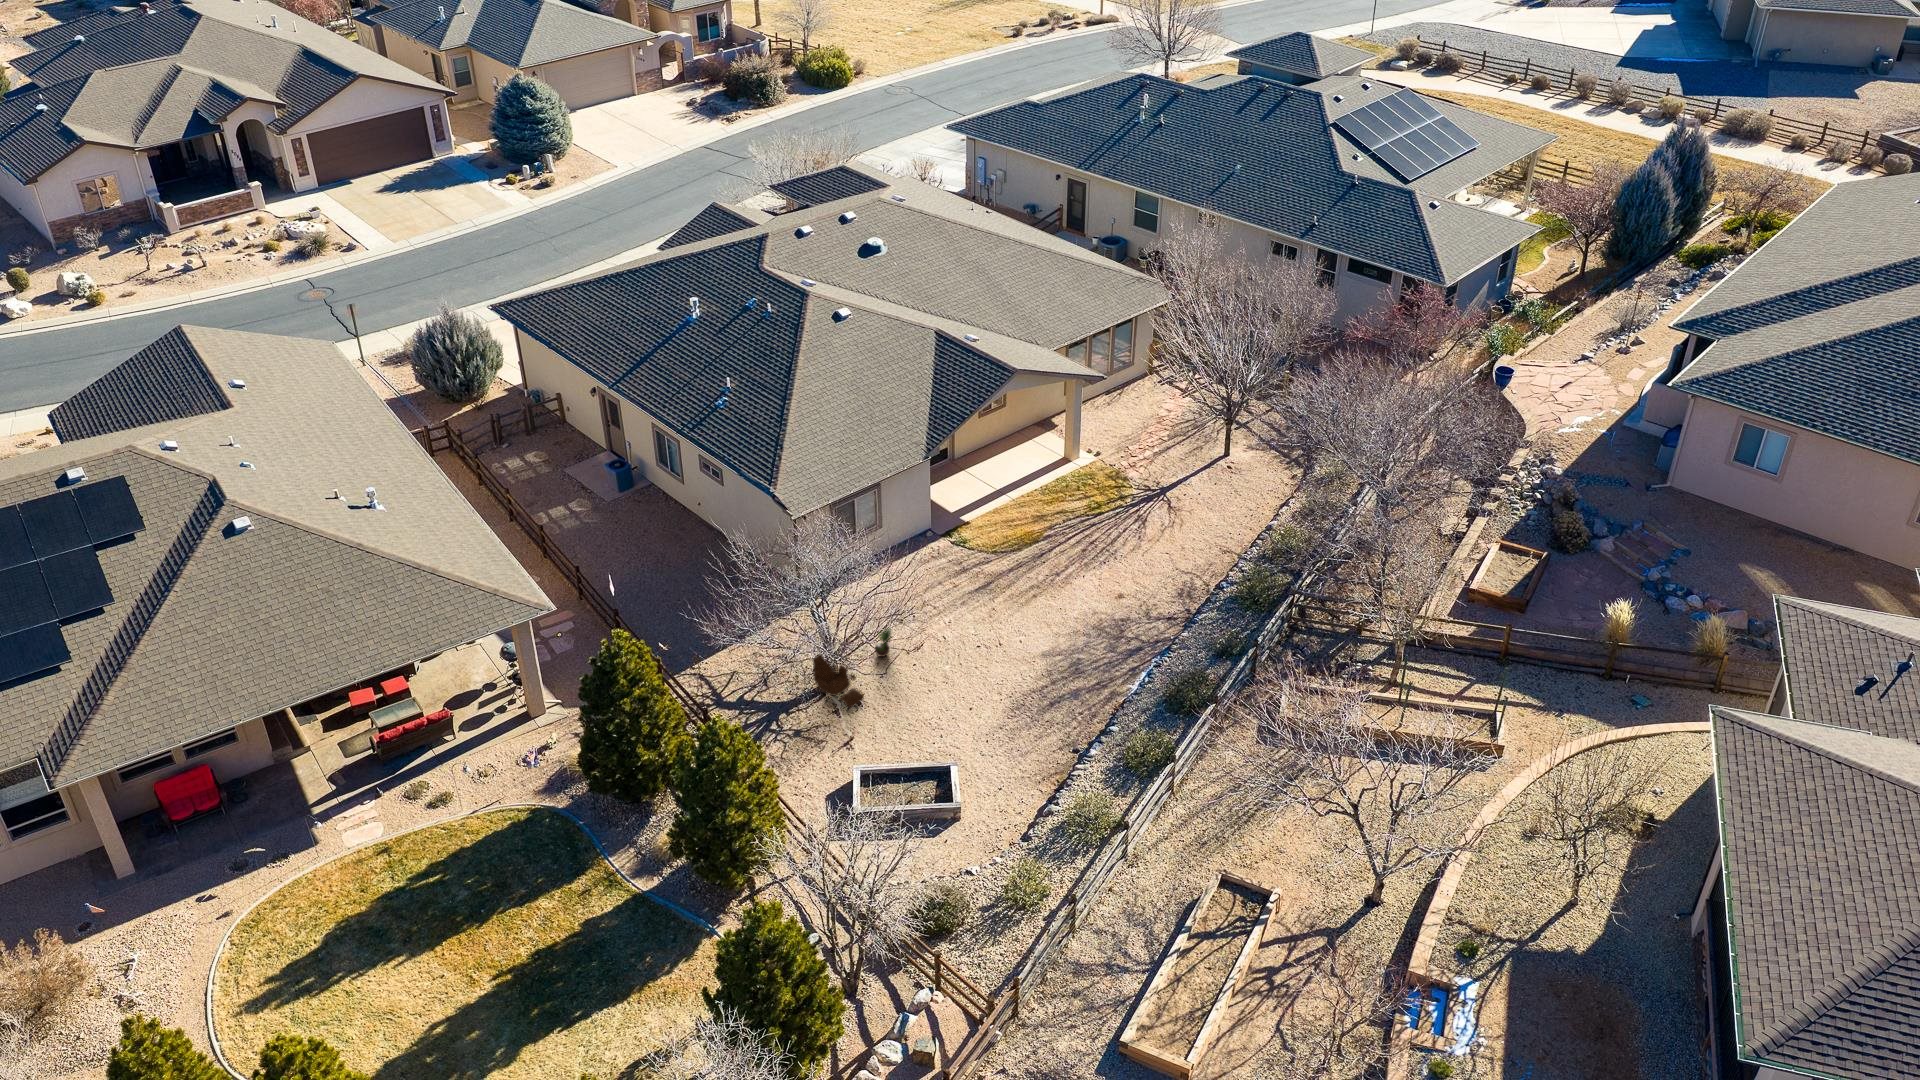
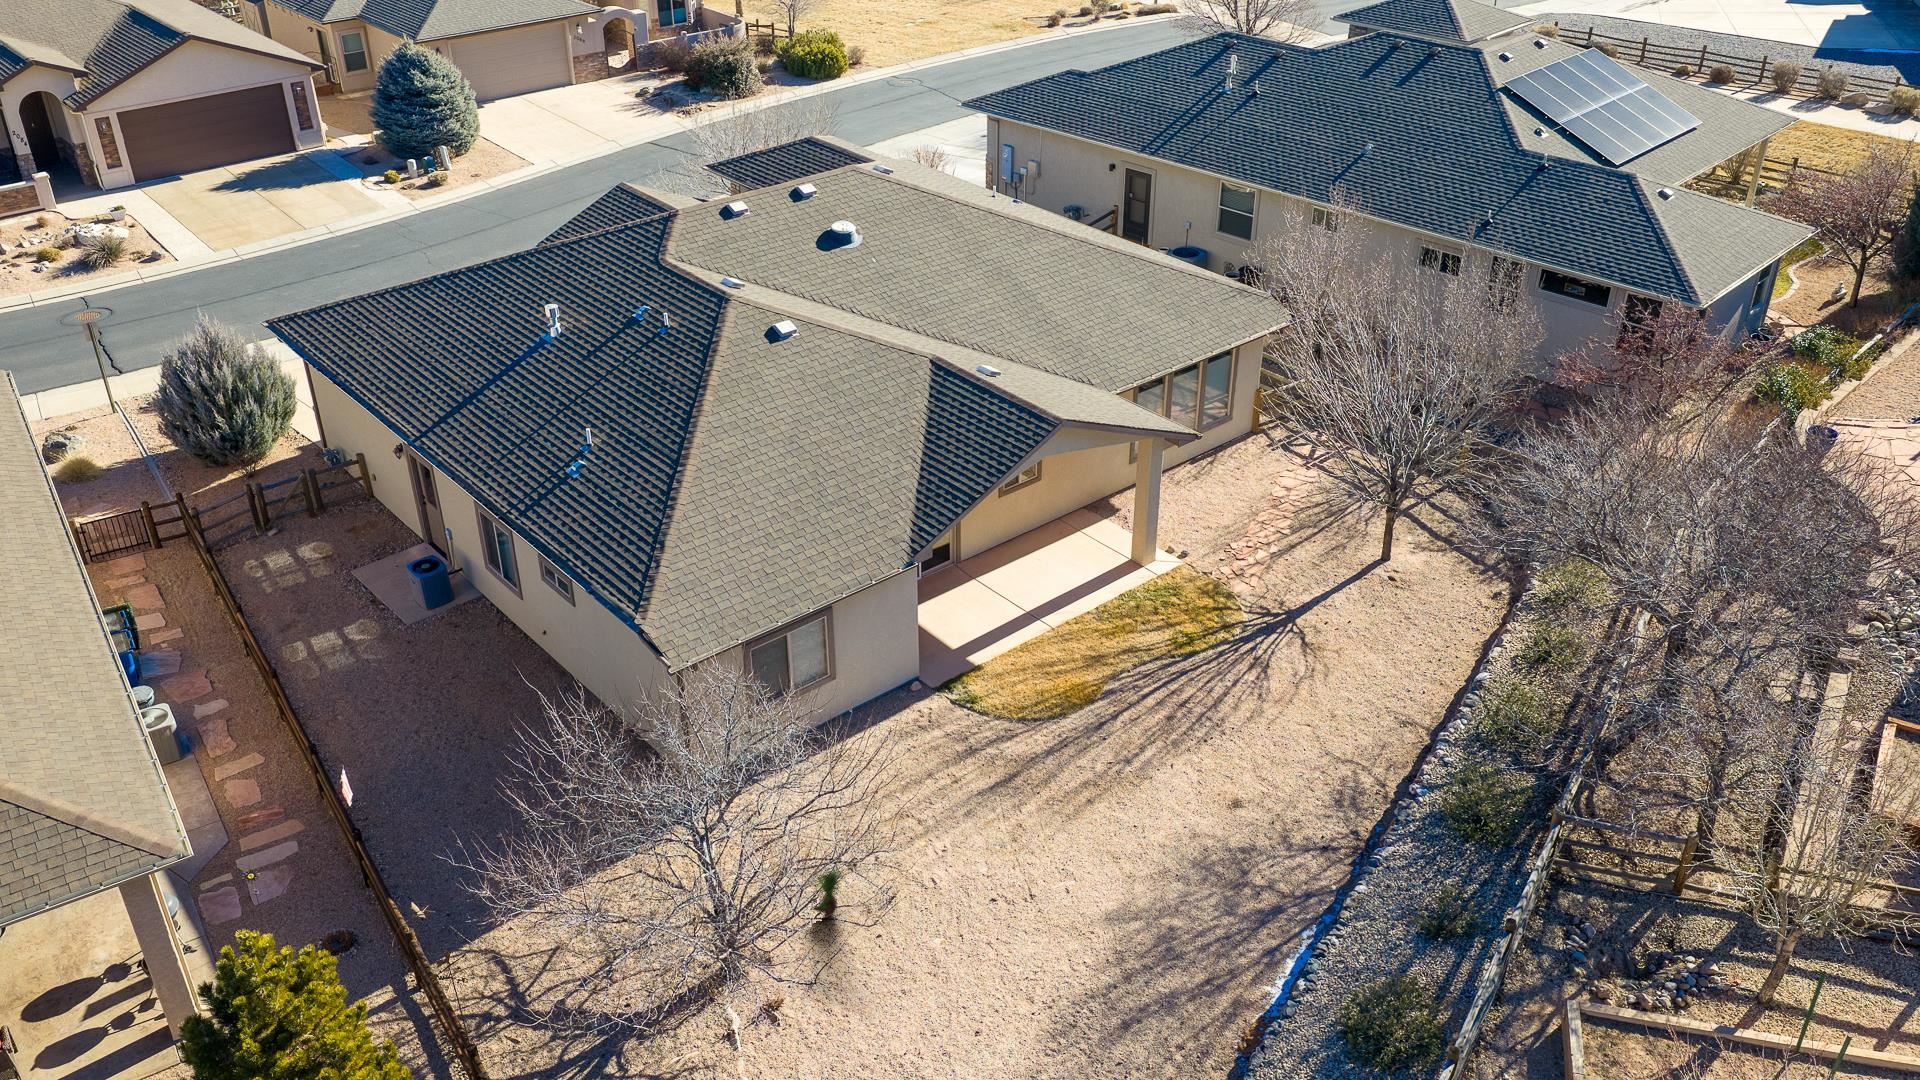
lounge chair: present [813,654,863,708] -> none [690,915,782,1035]

